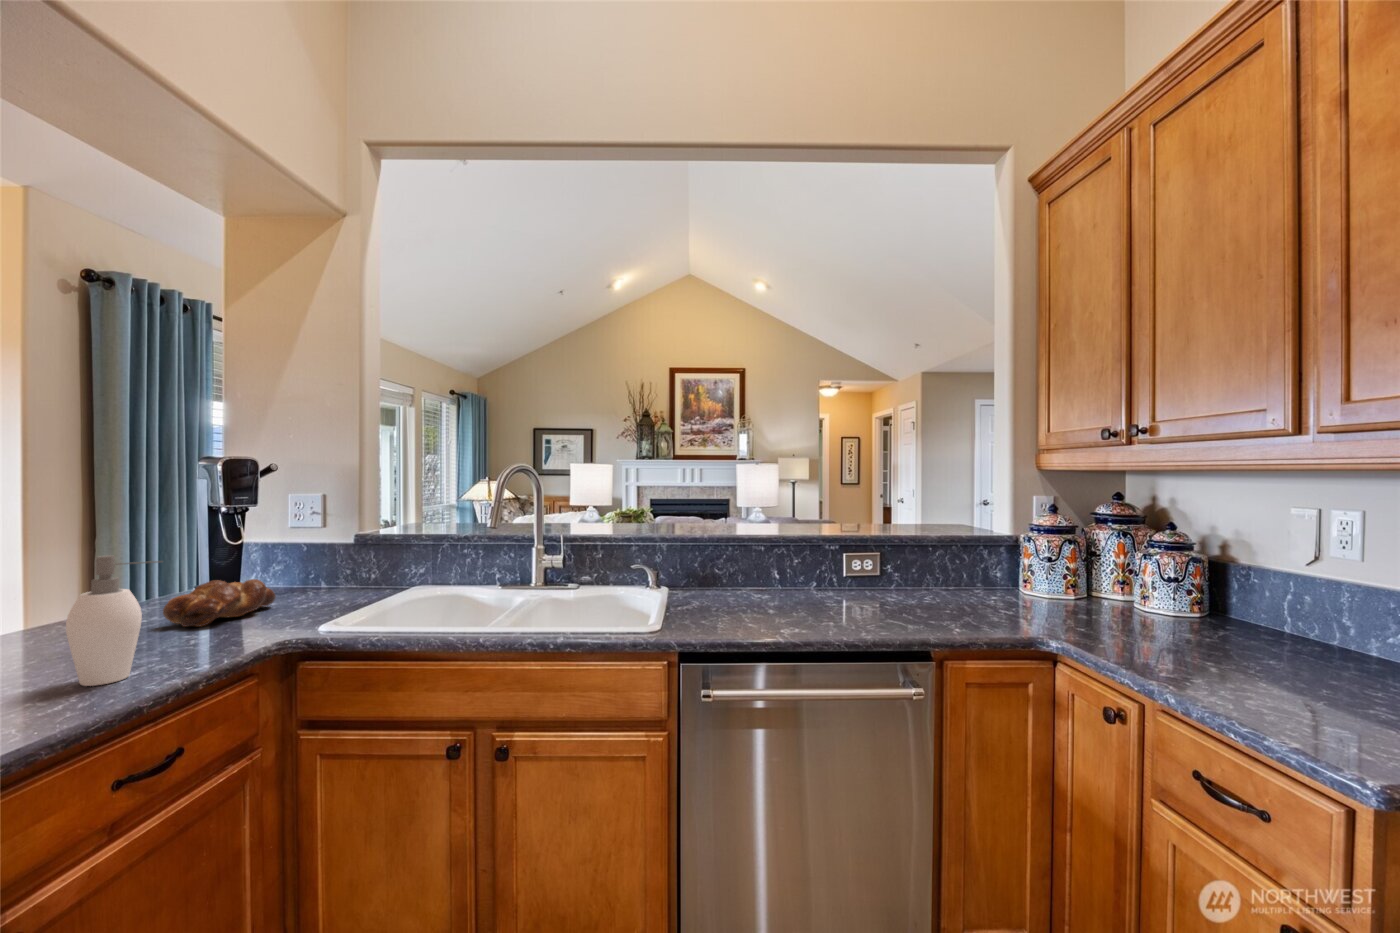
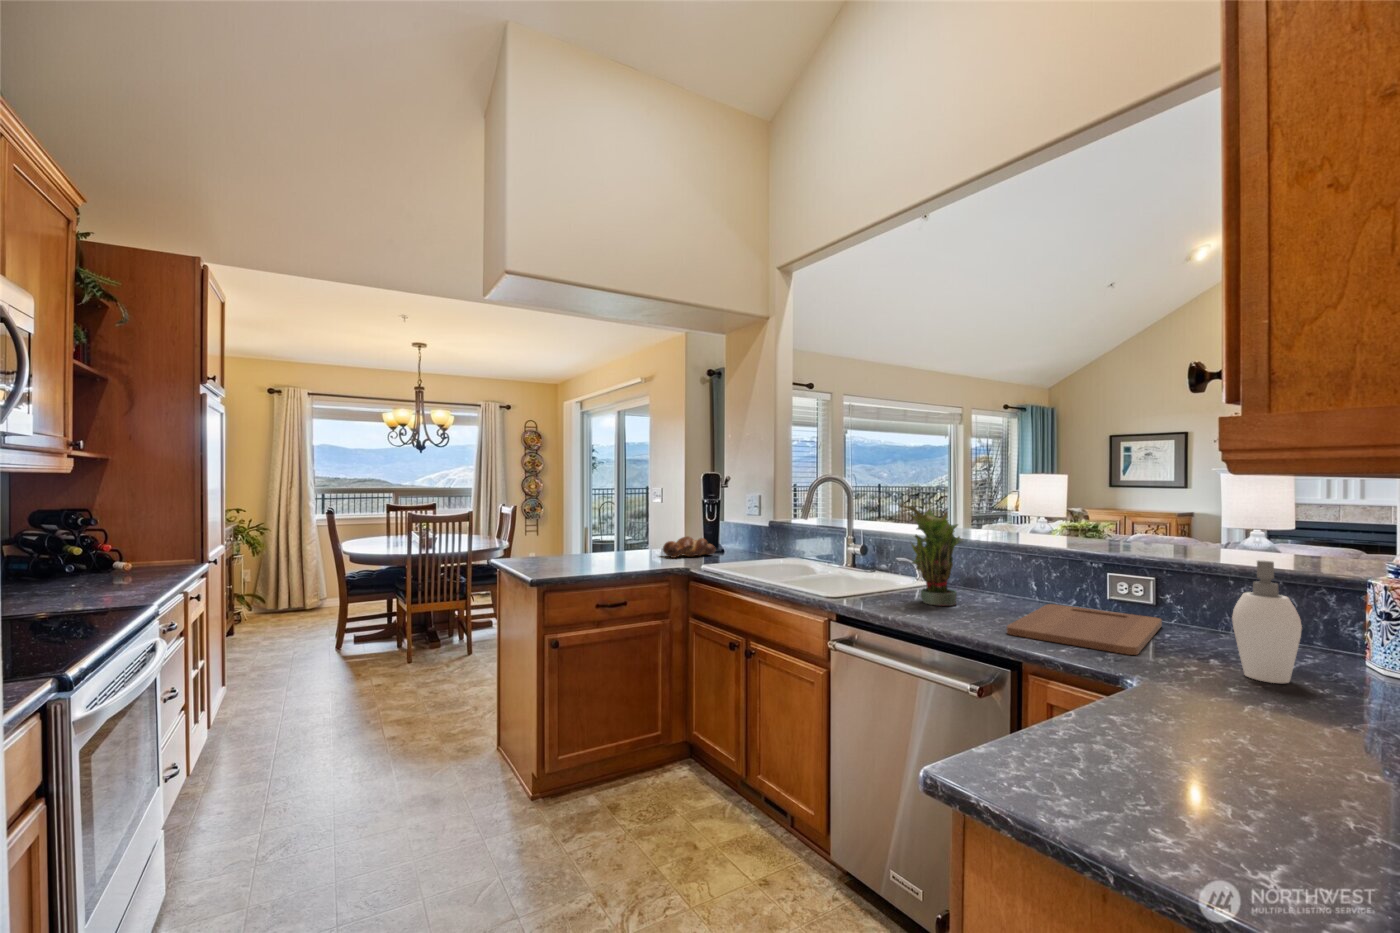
potted plant: none [702,500,770,614] -> present [900,505,963,606]
soap dispenser: present [66,555,162,686] -> present [1232,560,1321,683]
cutting board: none [816,586,974,628] -> present [1007,604,1162,655]

